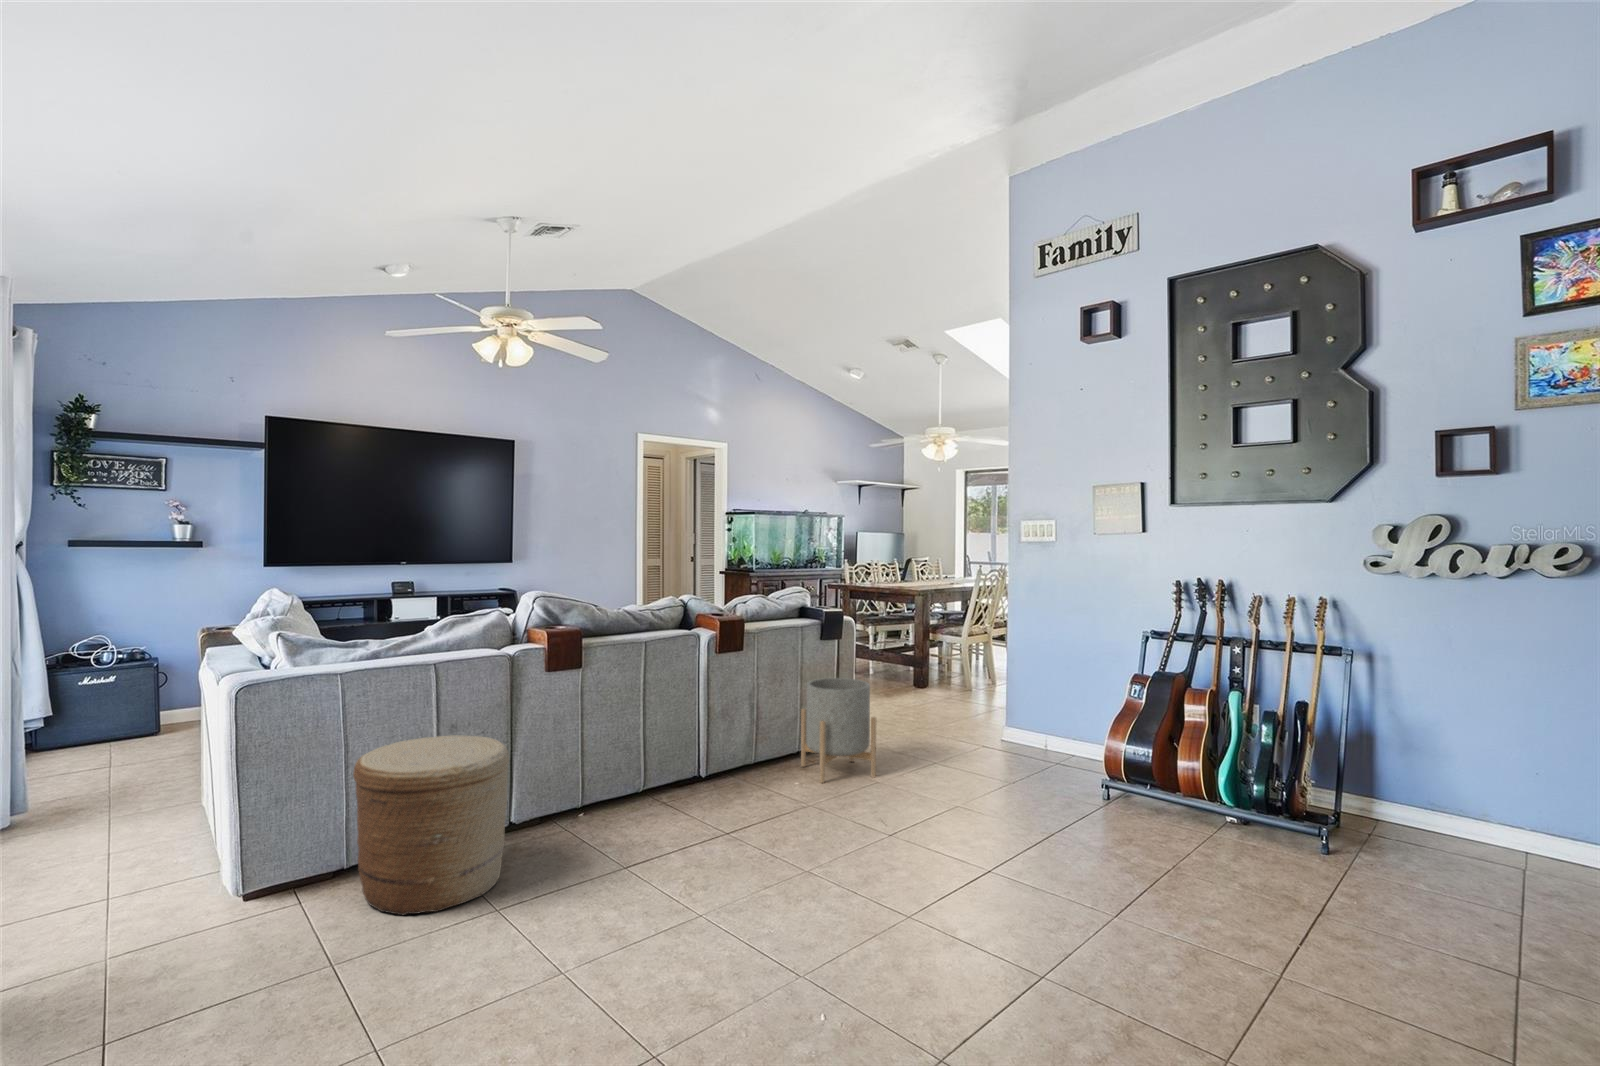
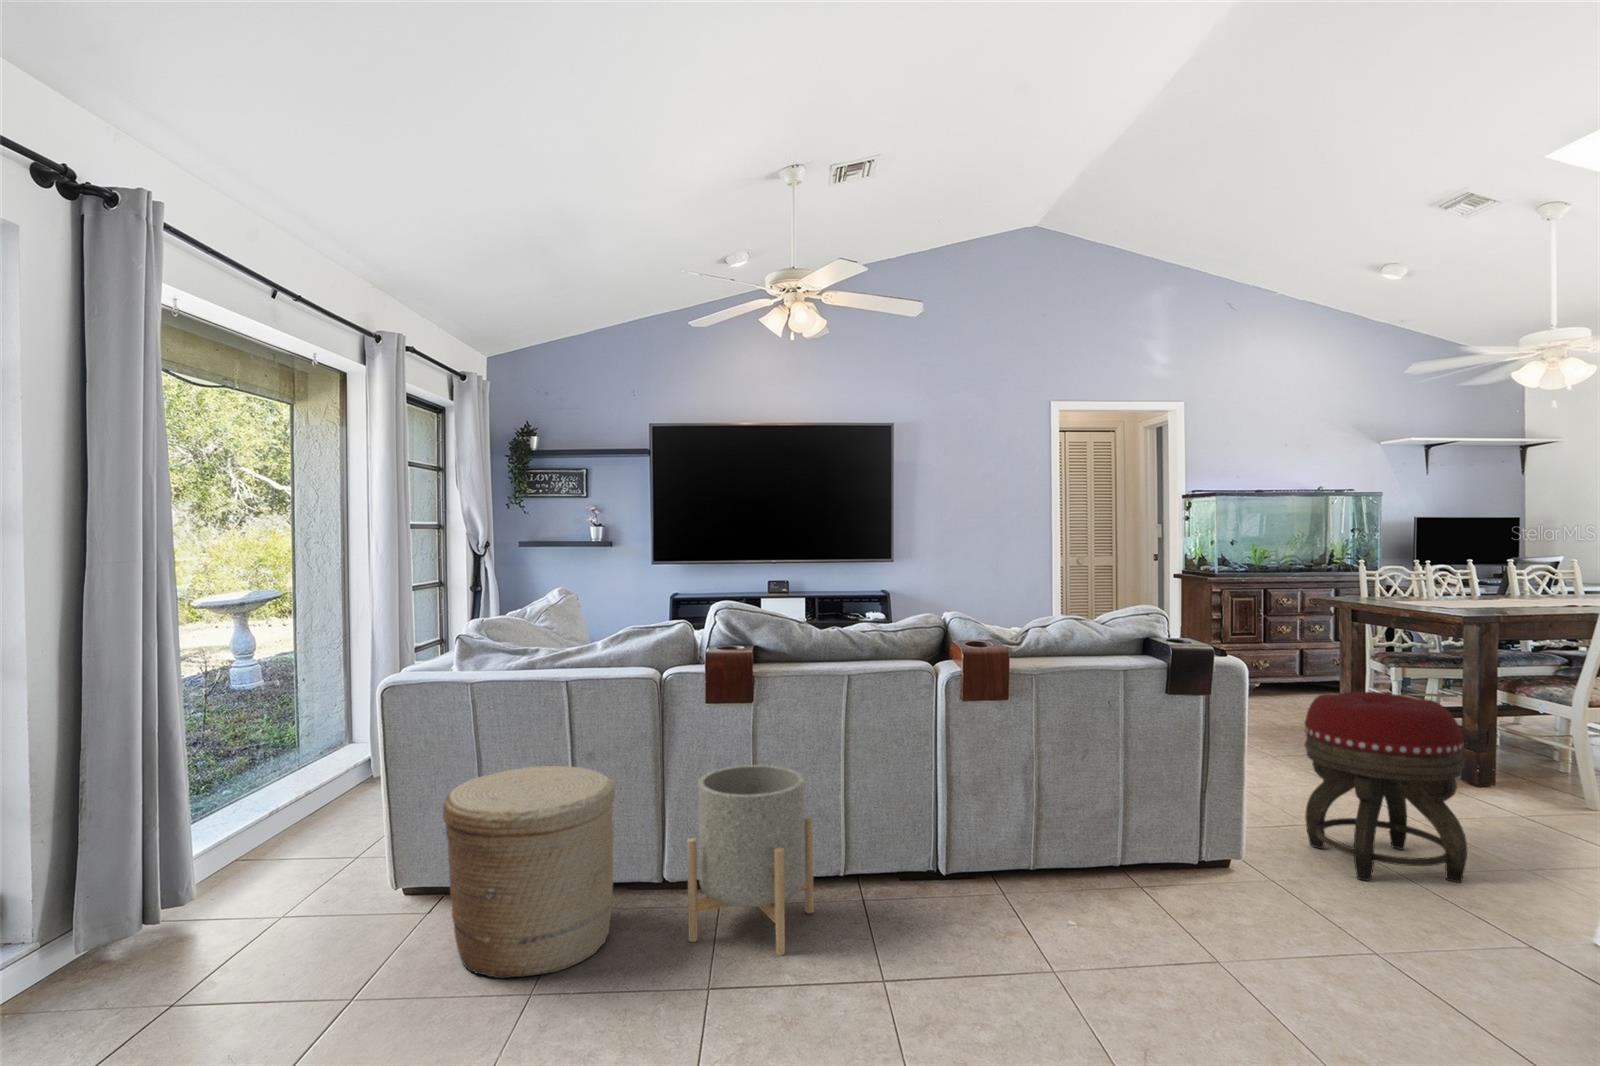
footstool: none [871,634,950,740] -> present [1305,692,1467,882]
planter: present [801,678,876,783] -> present [687,765,814,956]

